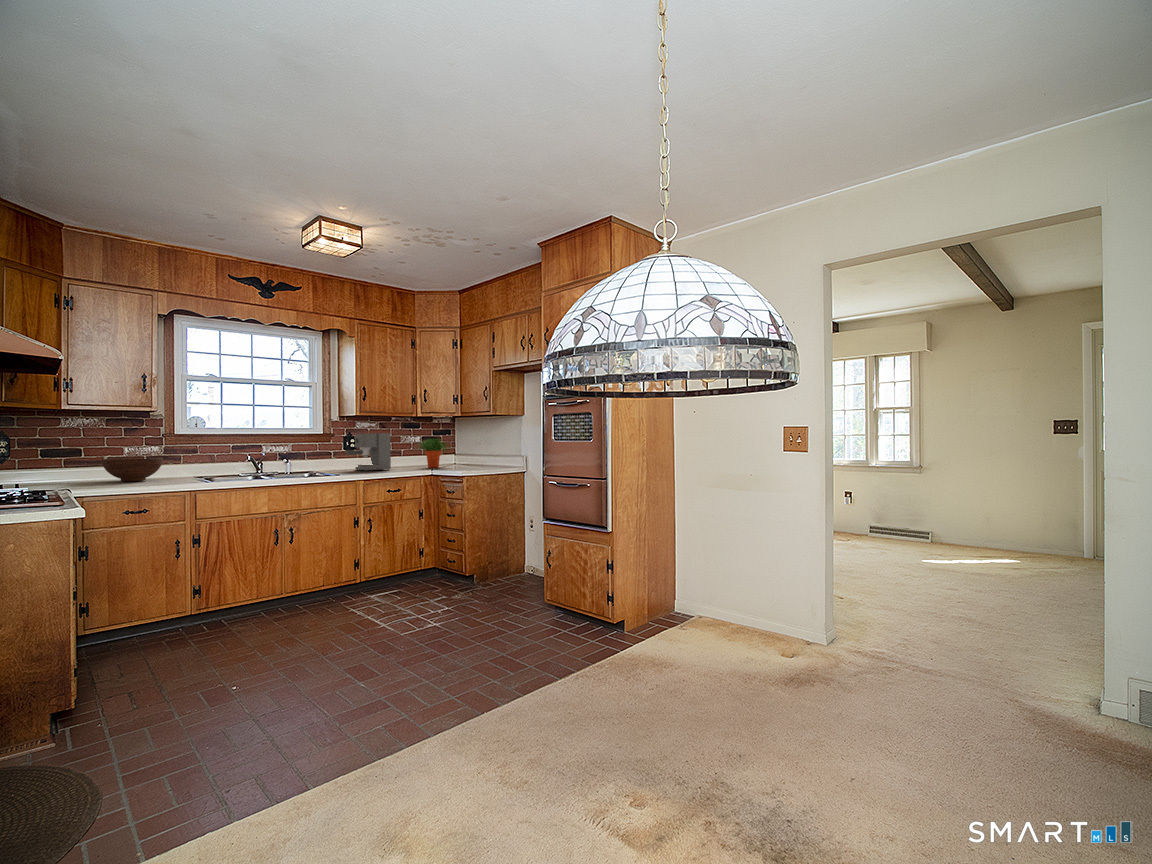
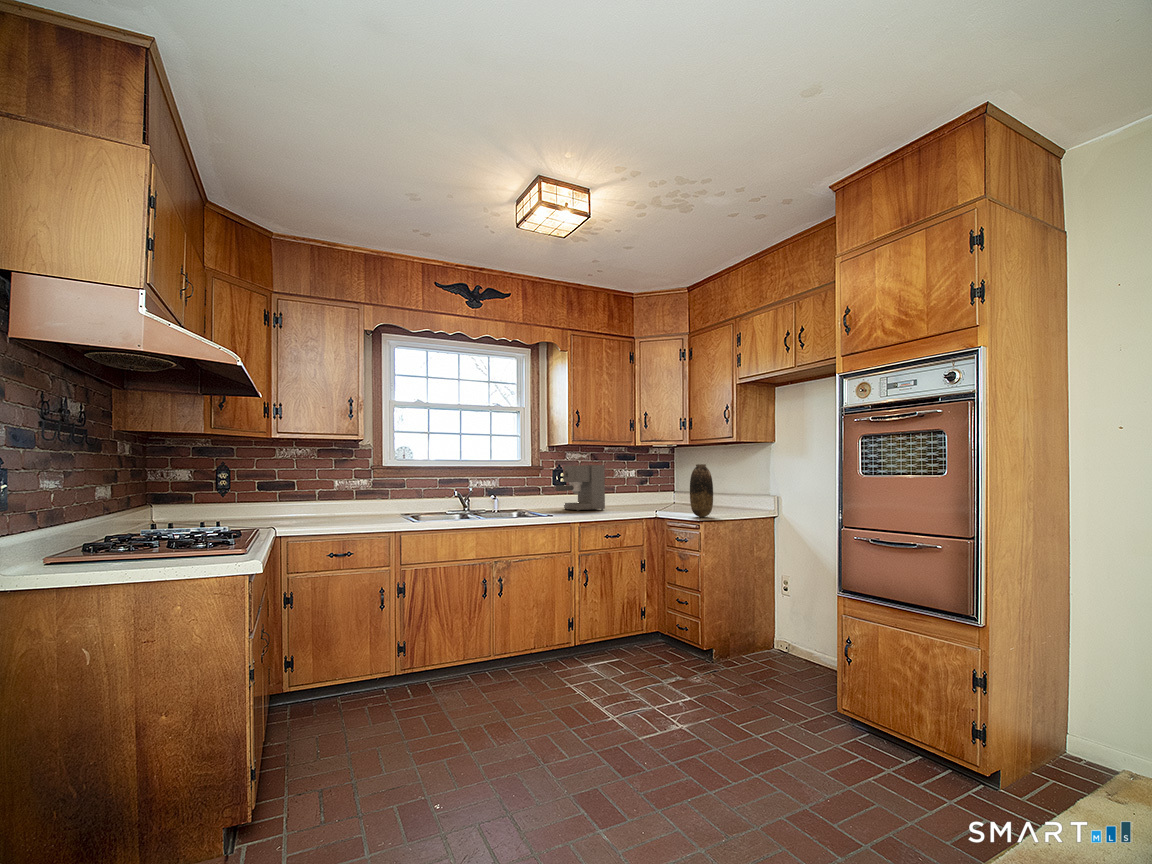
vase: none [456,433,474,473] -> present [690,464,713,517]
potted plant: present [418,438,448,468] -> none [632,471,674,508]
fruit bowl: present [102,457,163,481] -> none [313,491,370,517]

